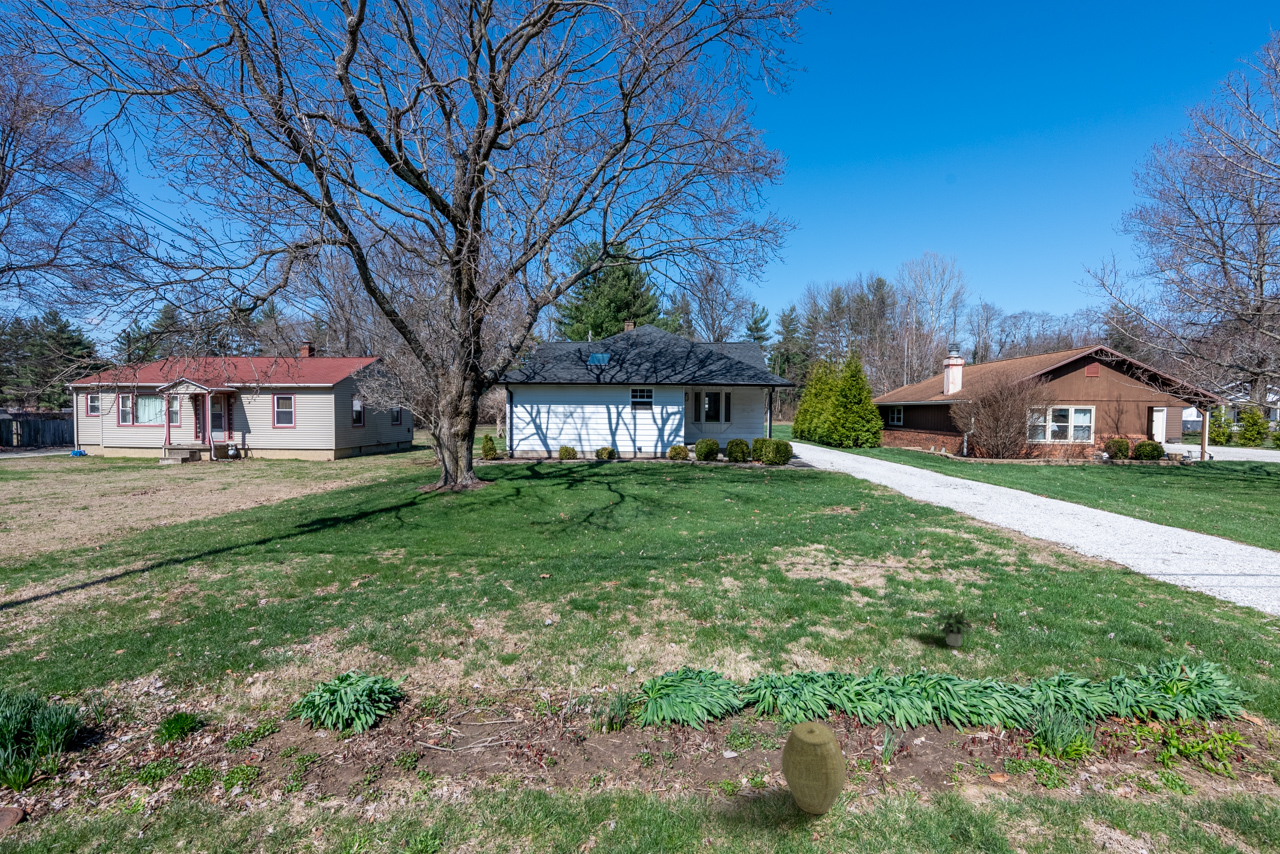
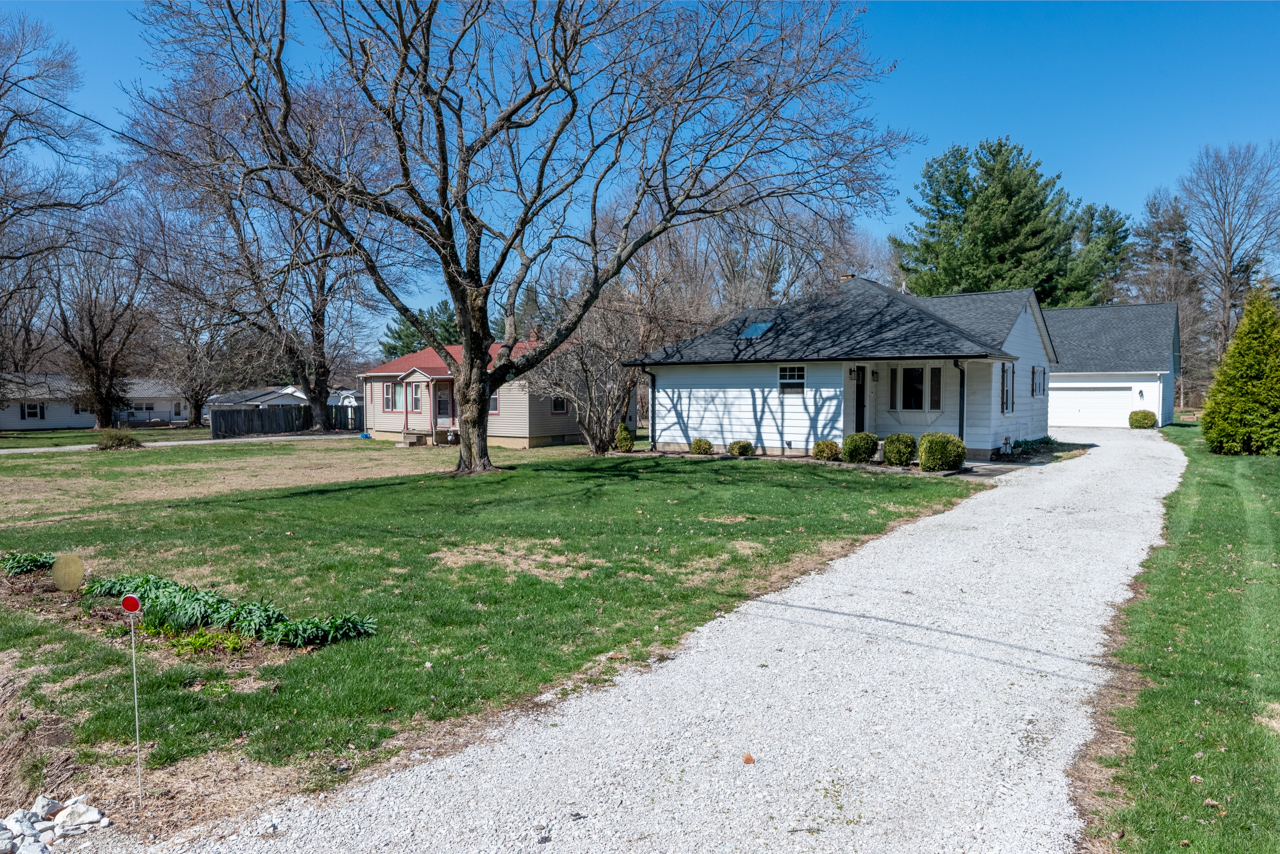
potted plant: present [934,605,975,647] -> none [305,548,341,577]

